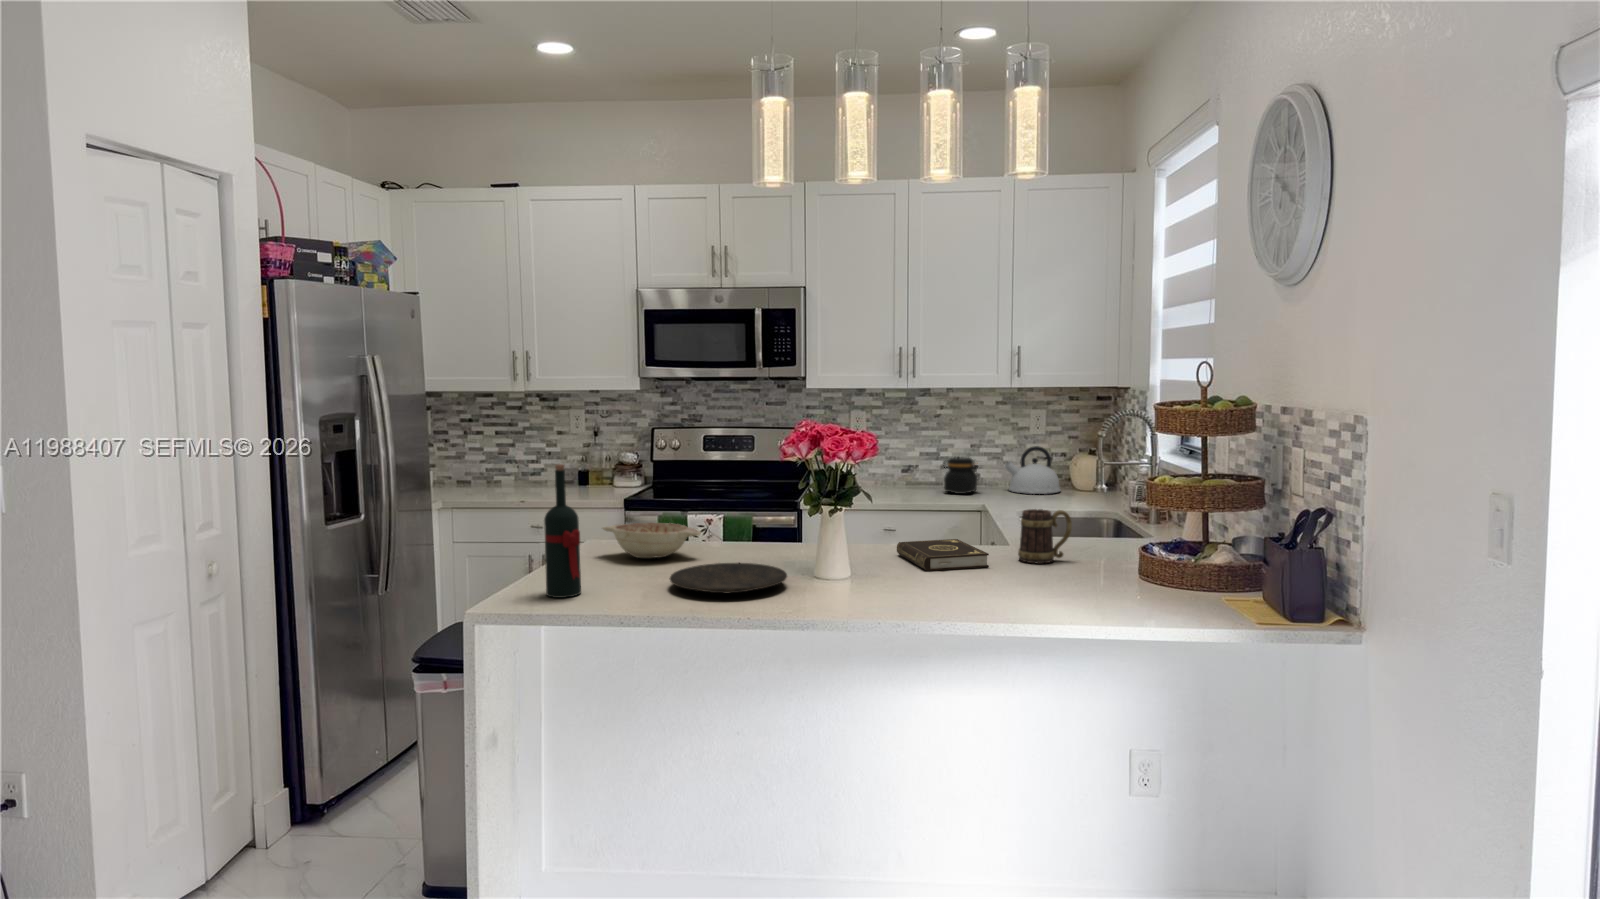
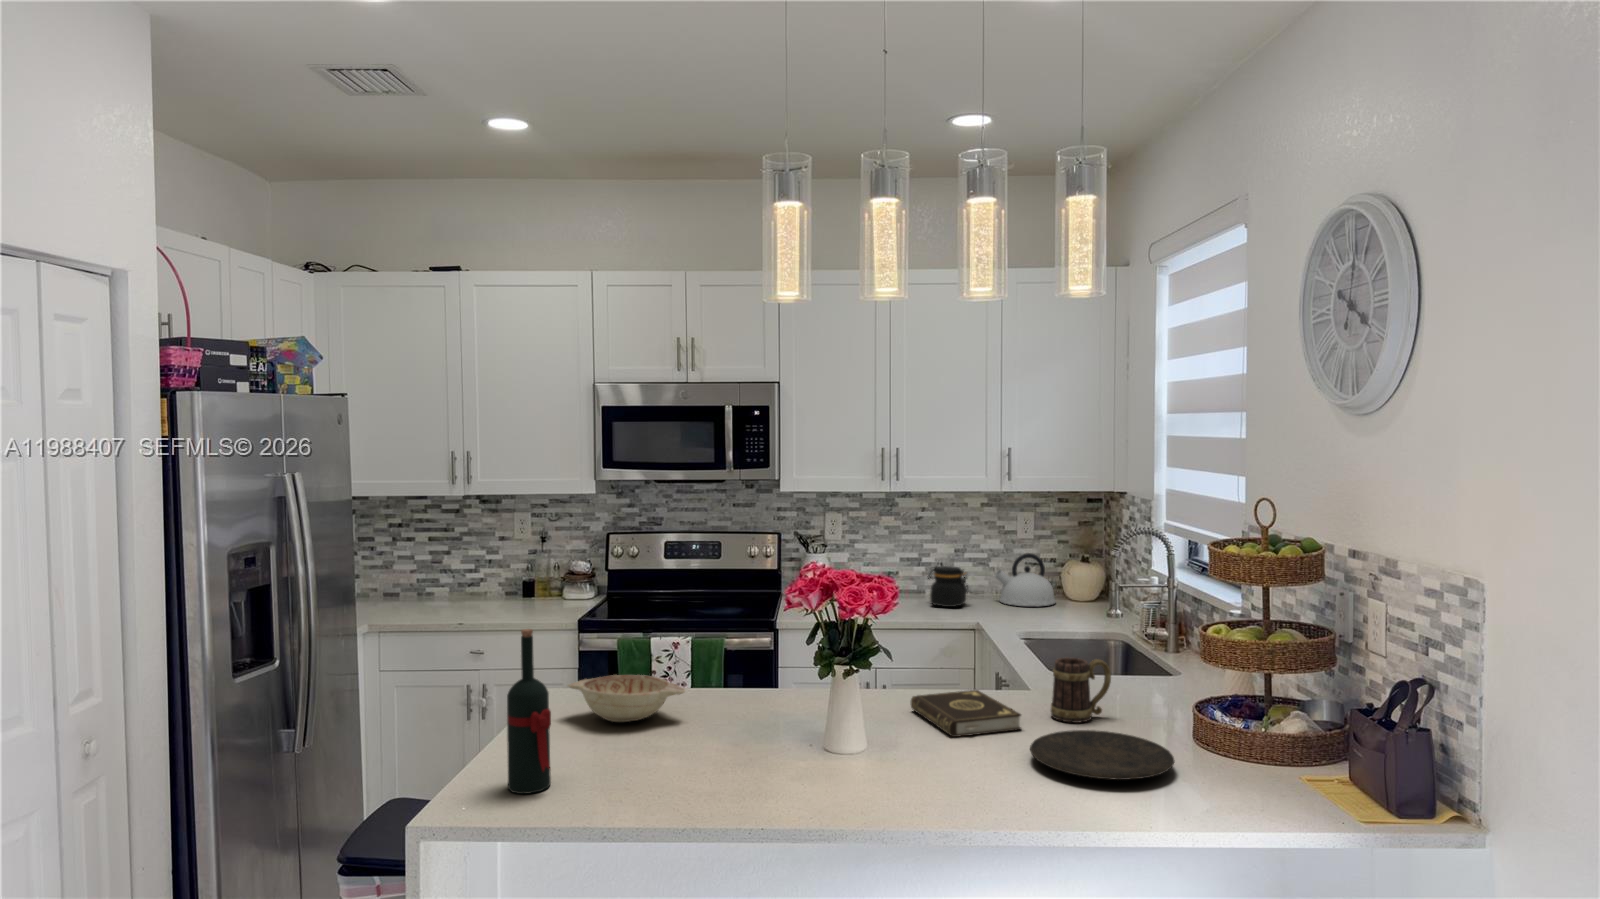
plate: present [669,563,787,593] -> present [1030,730,1175,780]

